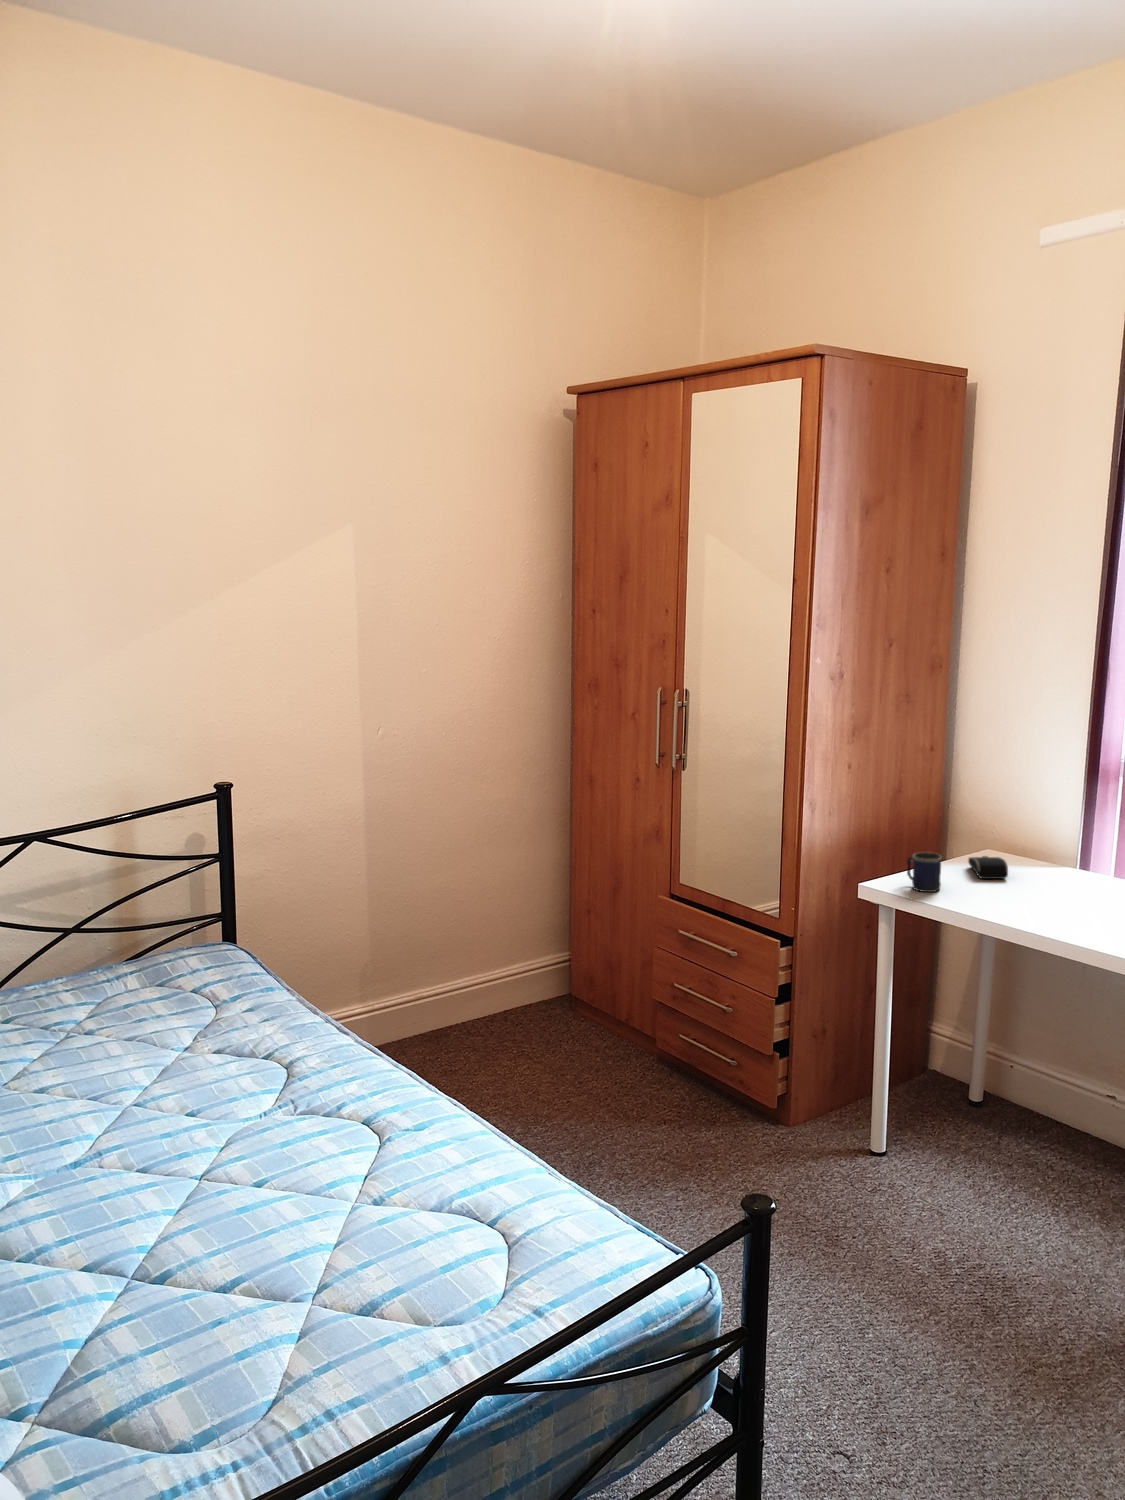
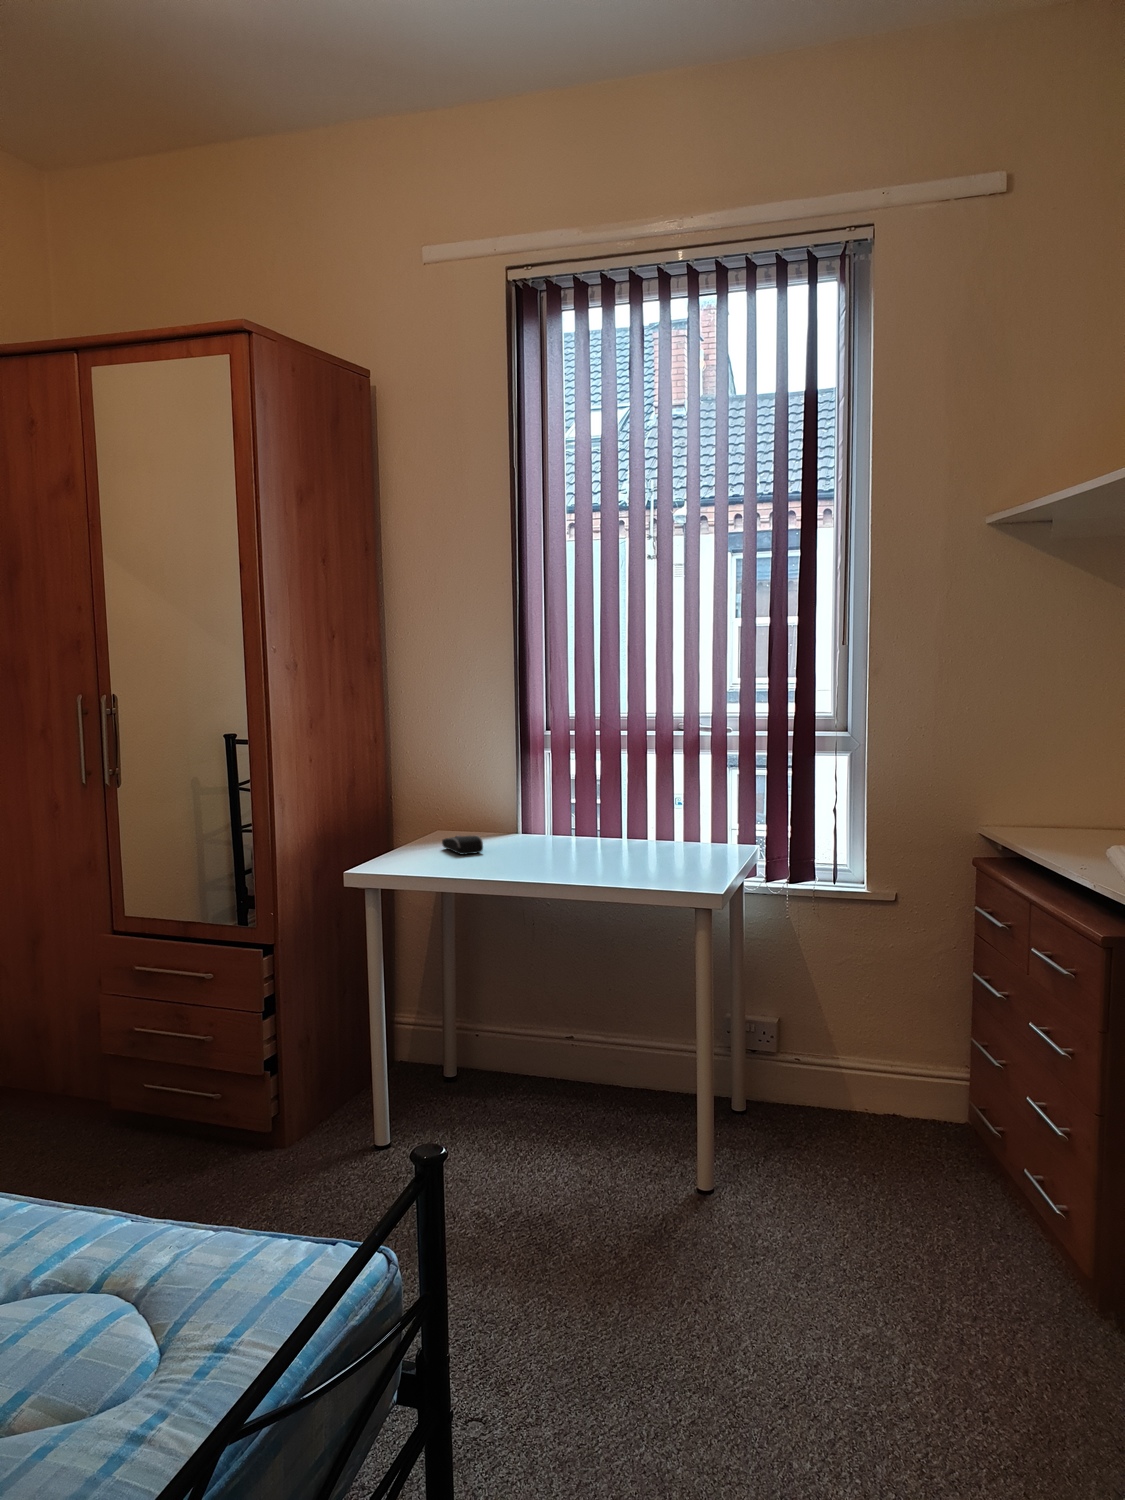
mug: present [907,852,942,892] -> none [400,832,434,869]

